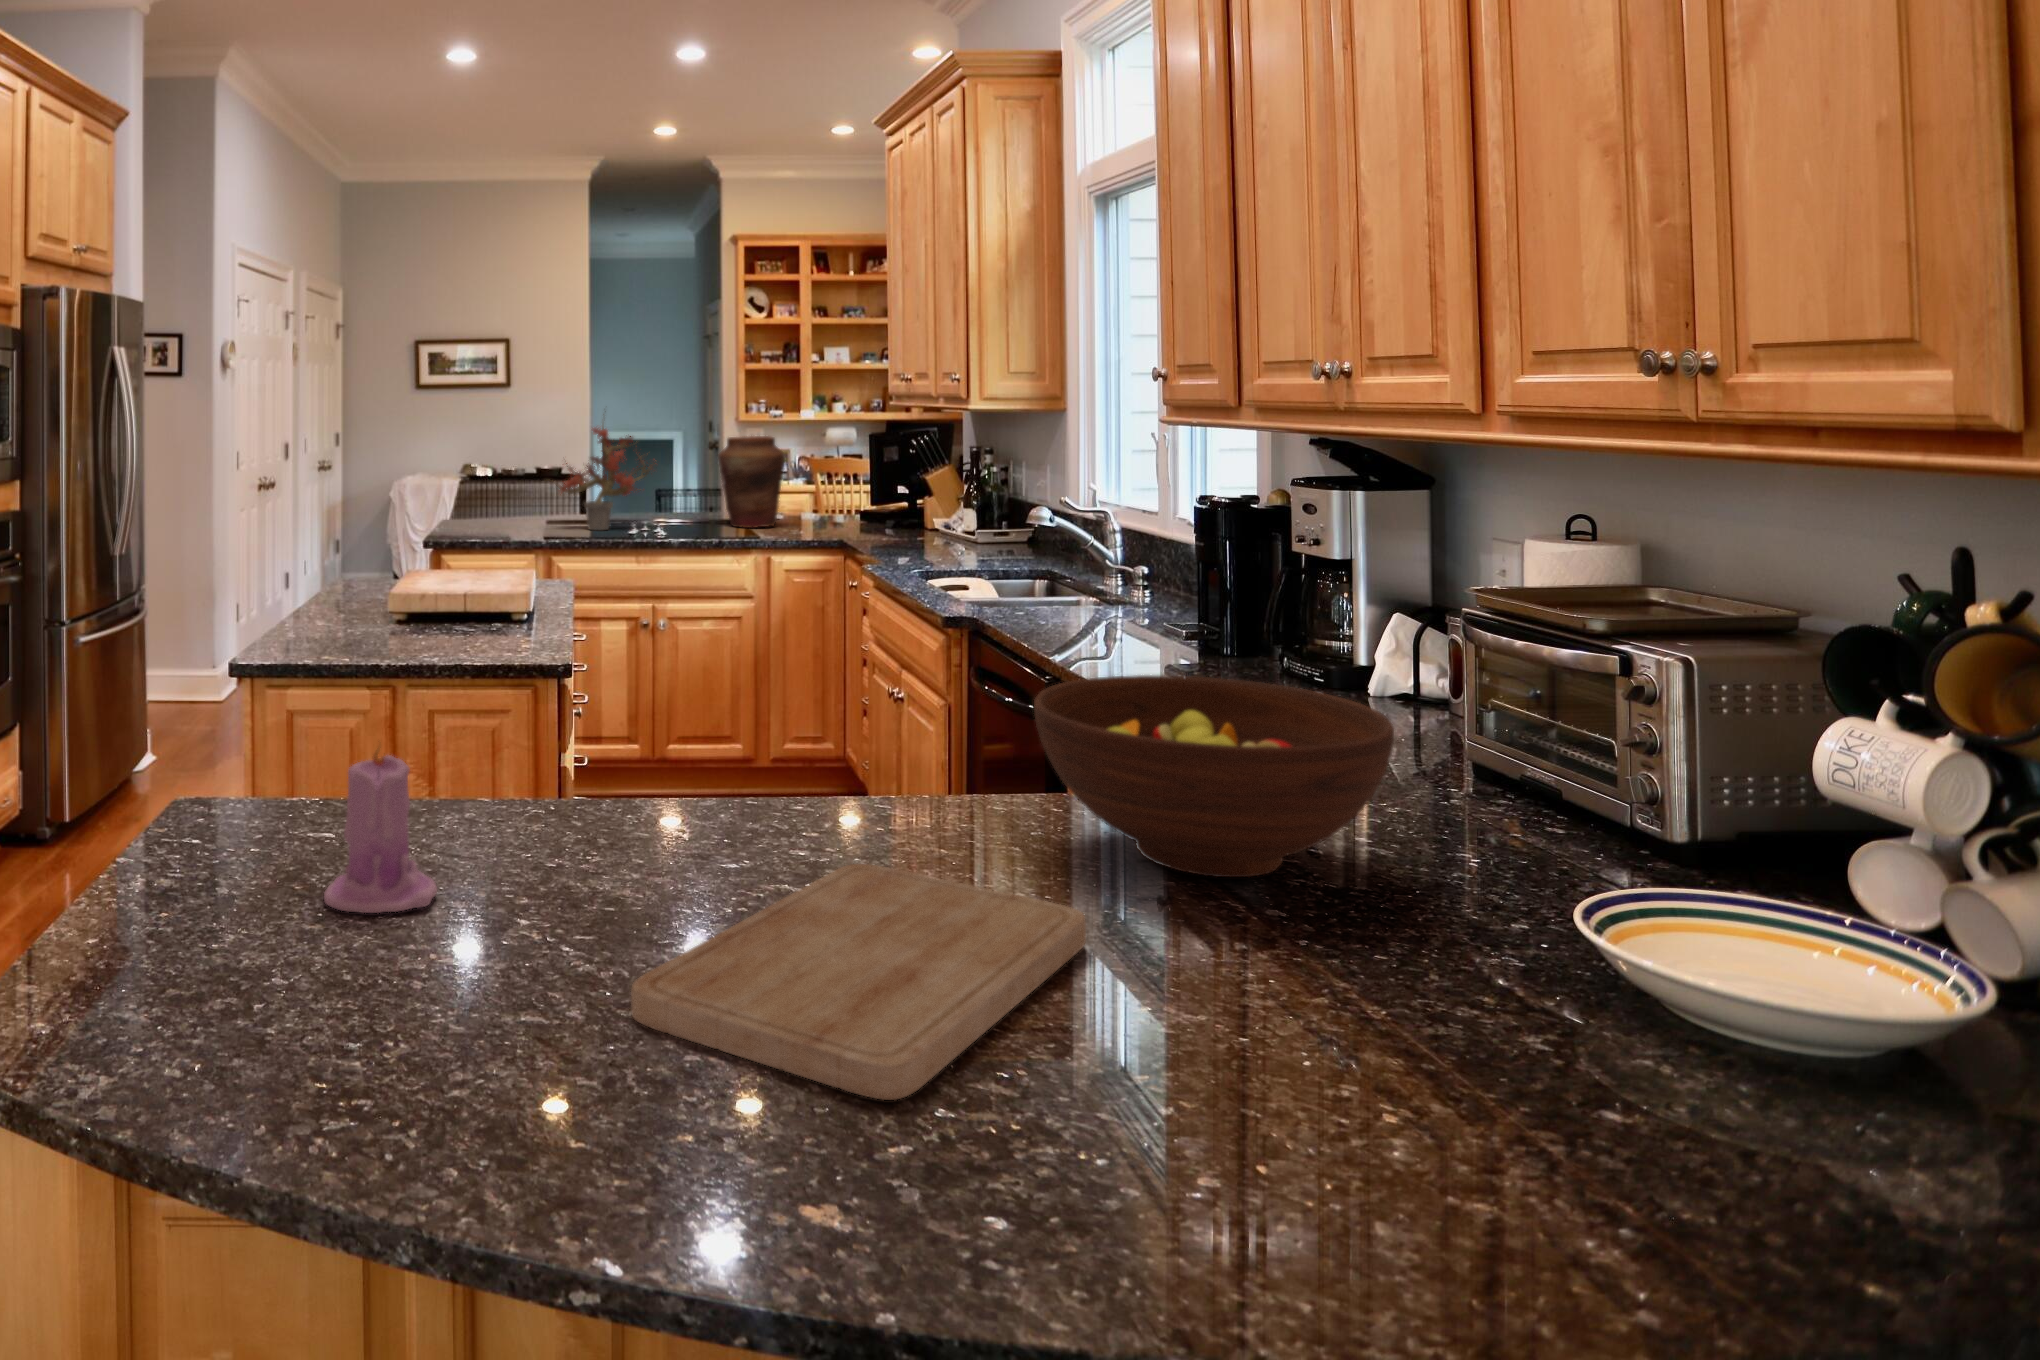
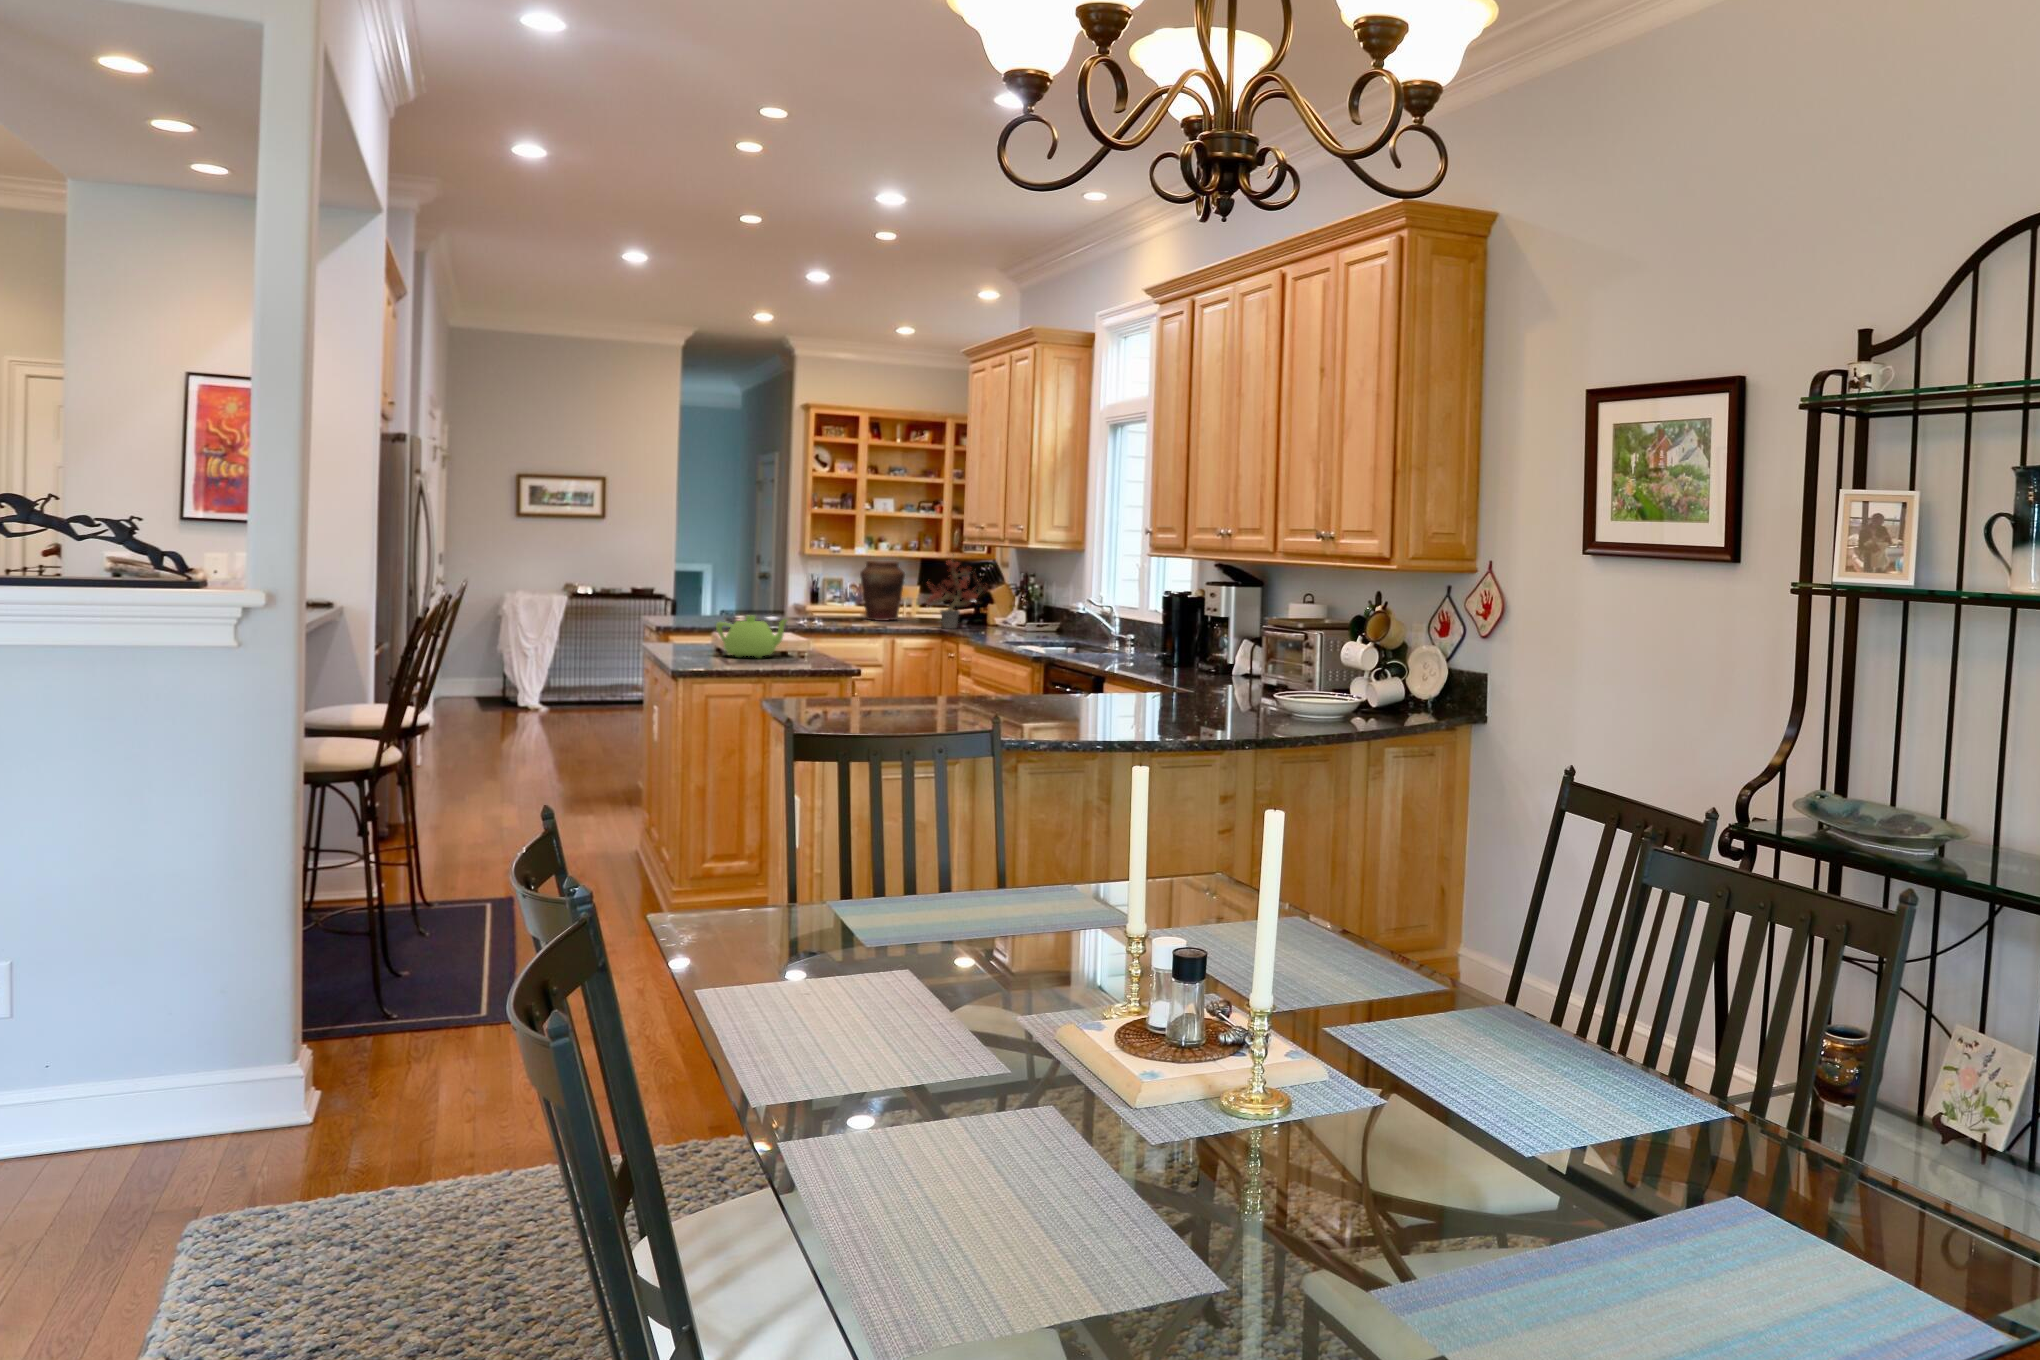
potted plant: present [556,427,656,530] -> present [926,561,988,629]
teapot: none [331,556,450,635] -> present [716,616,787,658]
fruit bowl: present [1034,675,1394,877] -> none [1122,645,1237,704]
candle: present [324,748,437,913] -> none [888,653,931,711]
cutting board: present [631,864,1086,1100] -> none [1022,698,1146,728]

